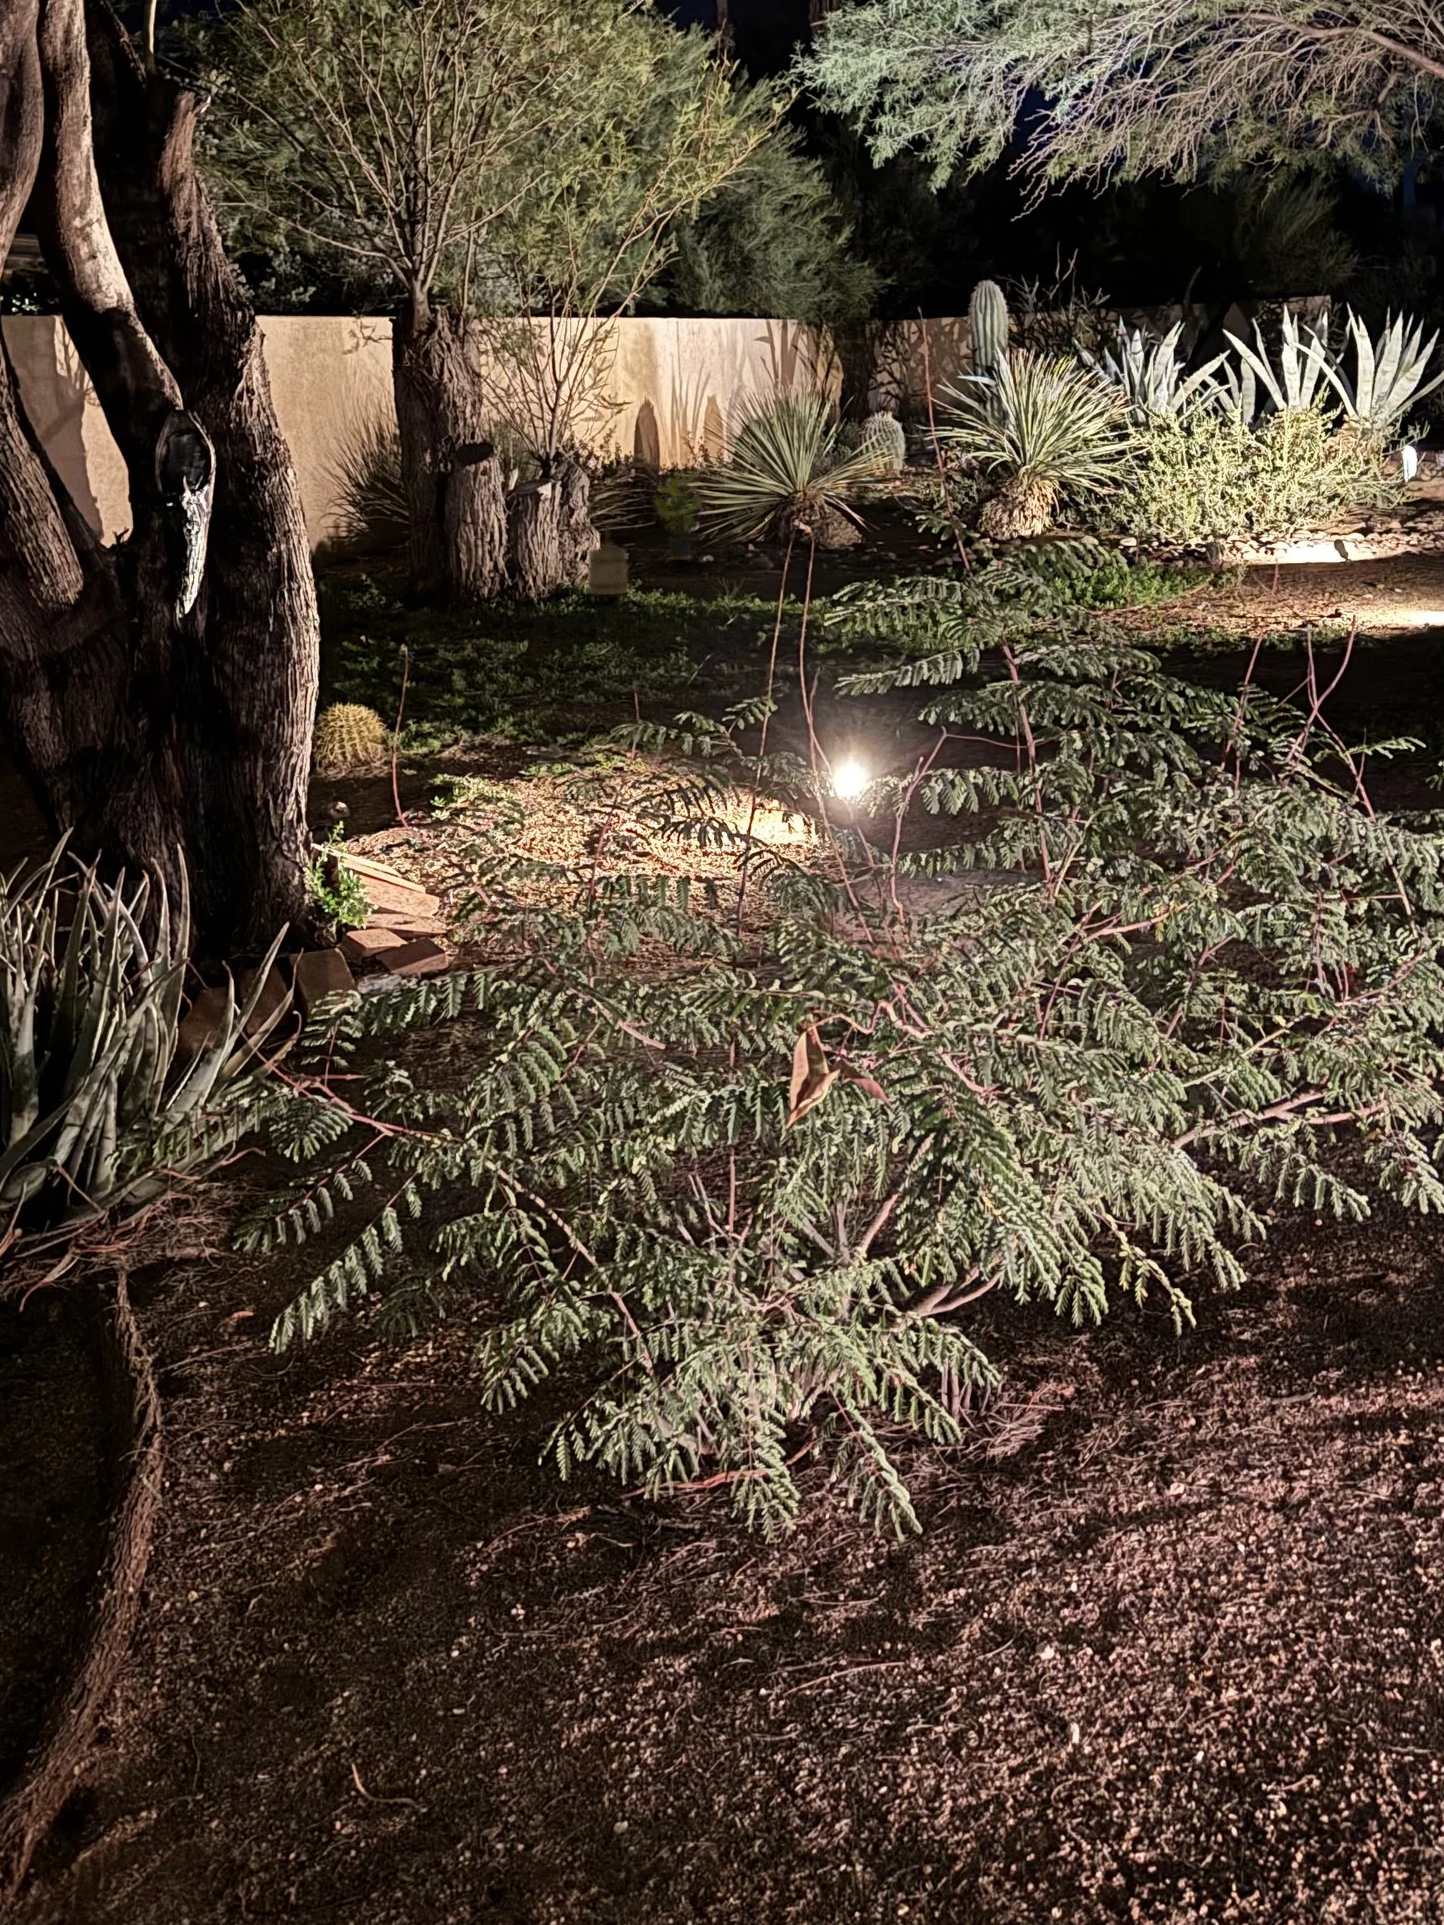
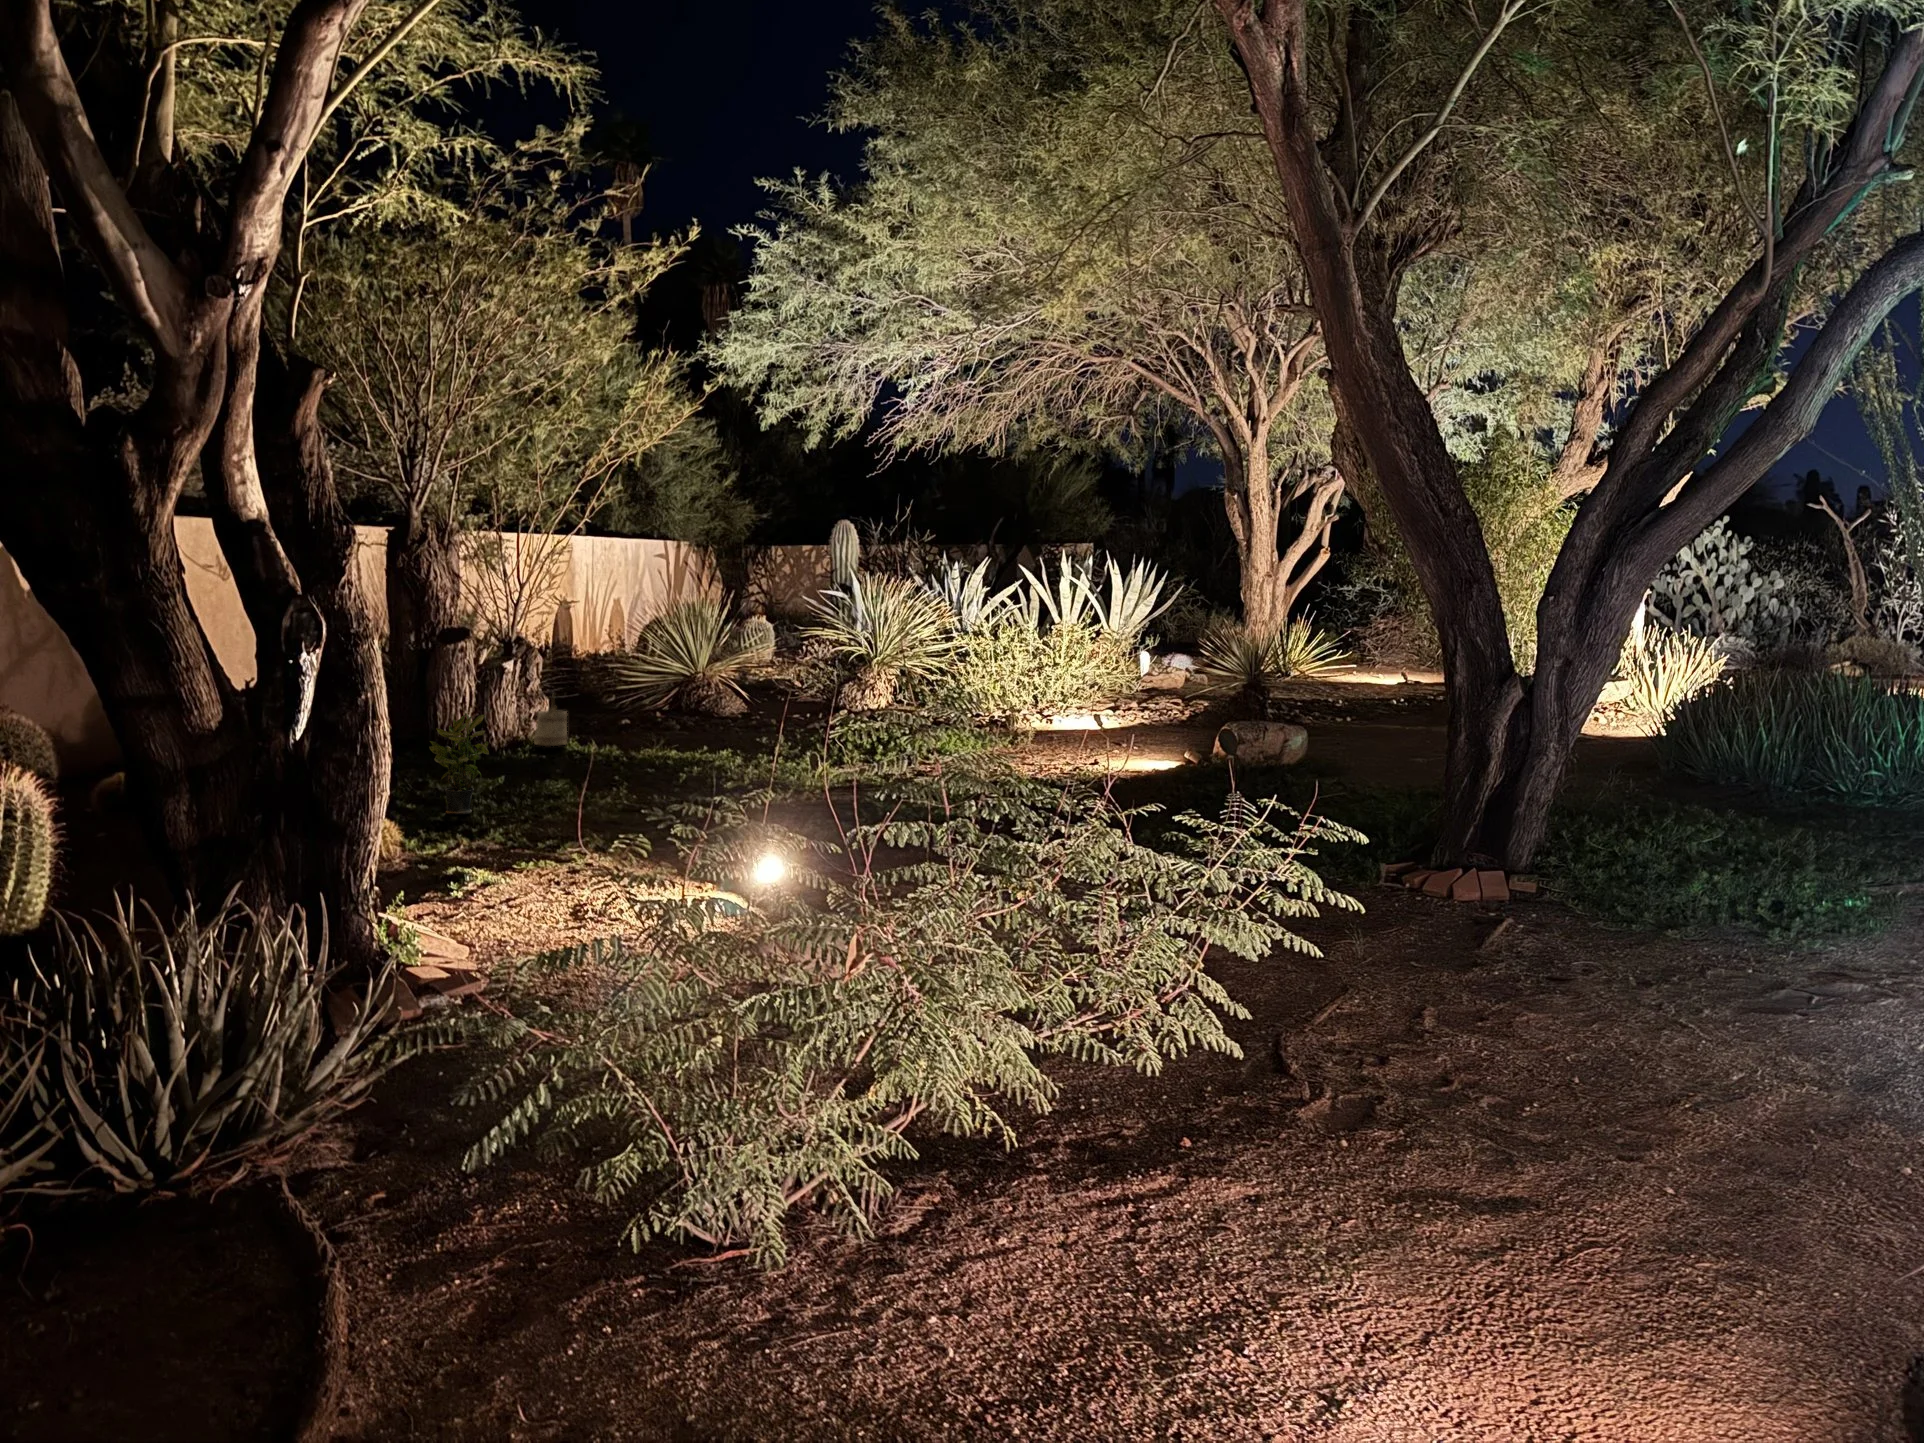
potted plant: present [655,473,701,560] -> present [429,713,489,815]

